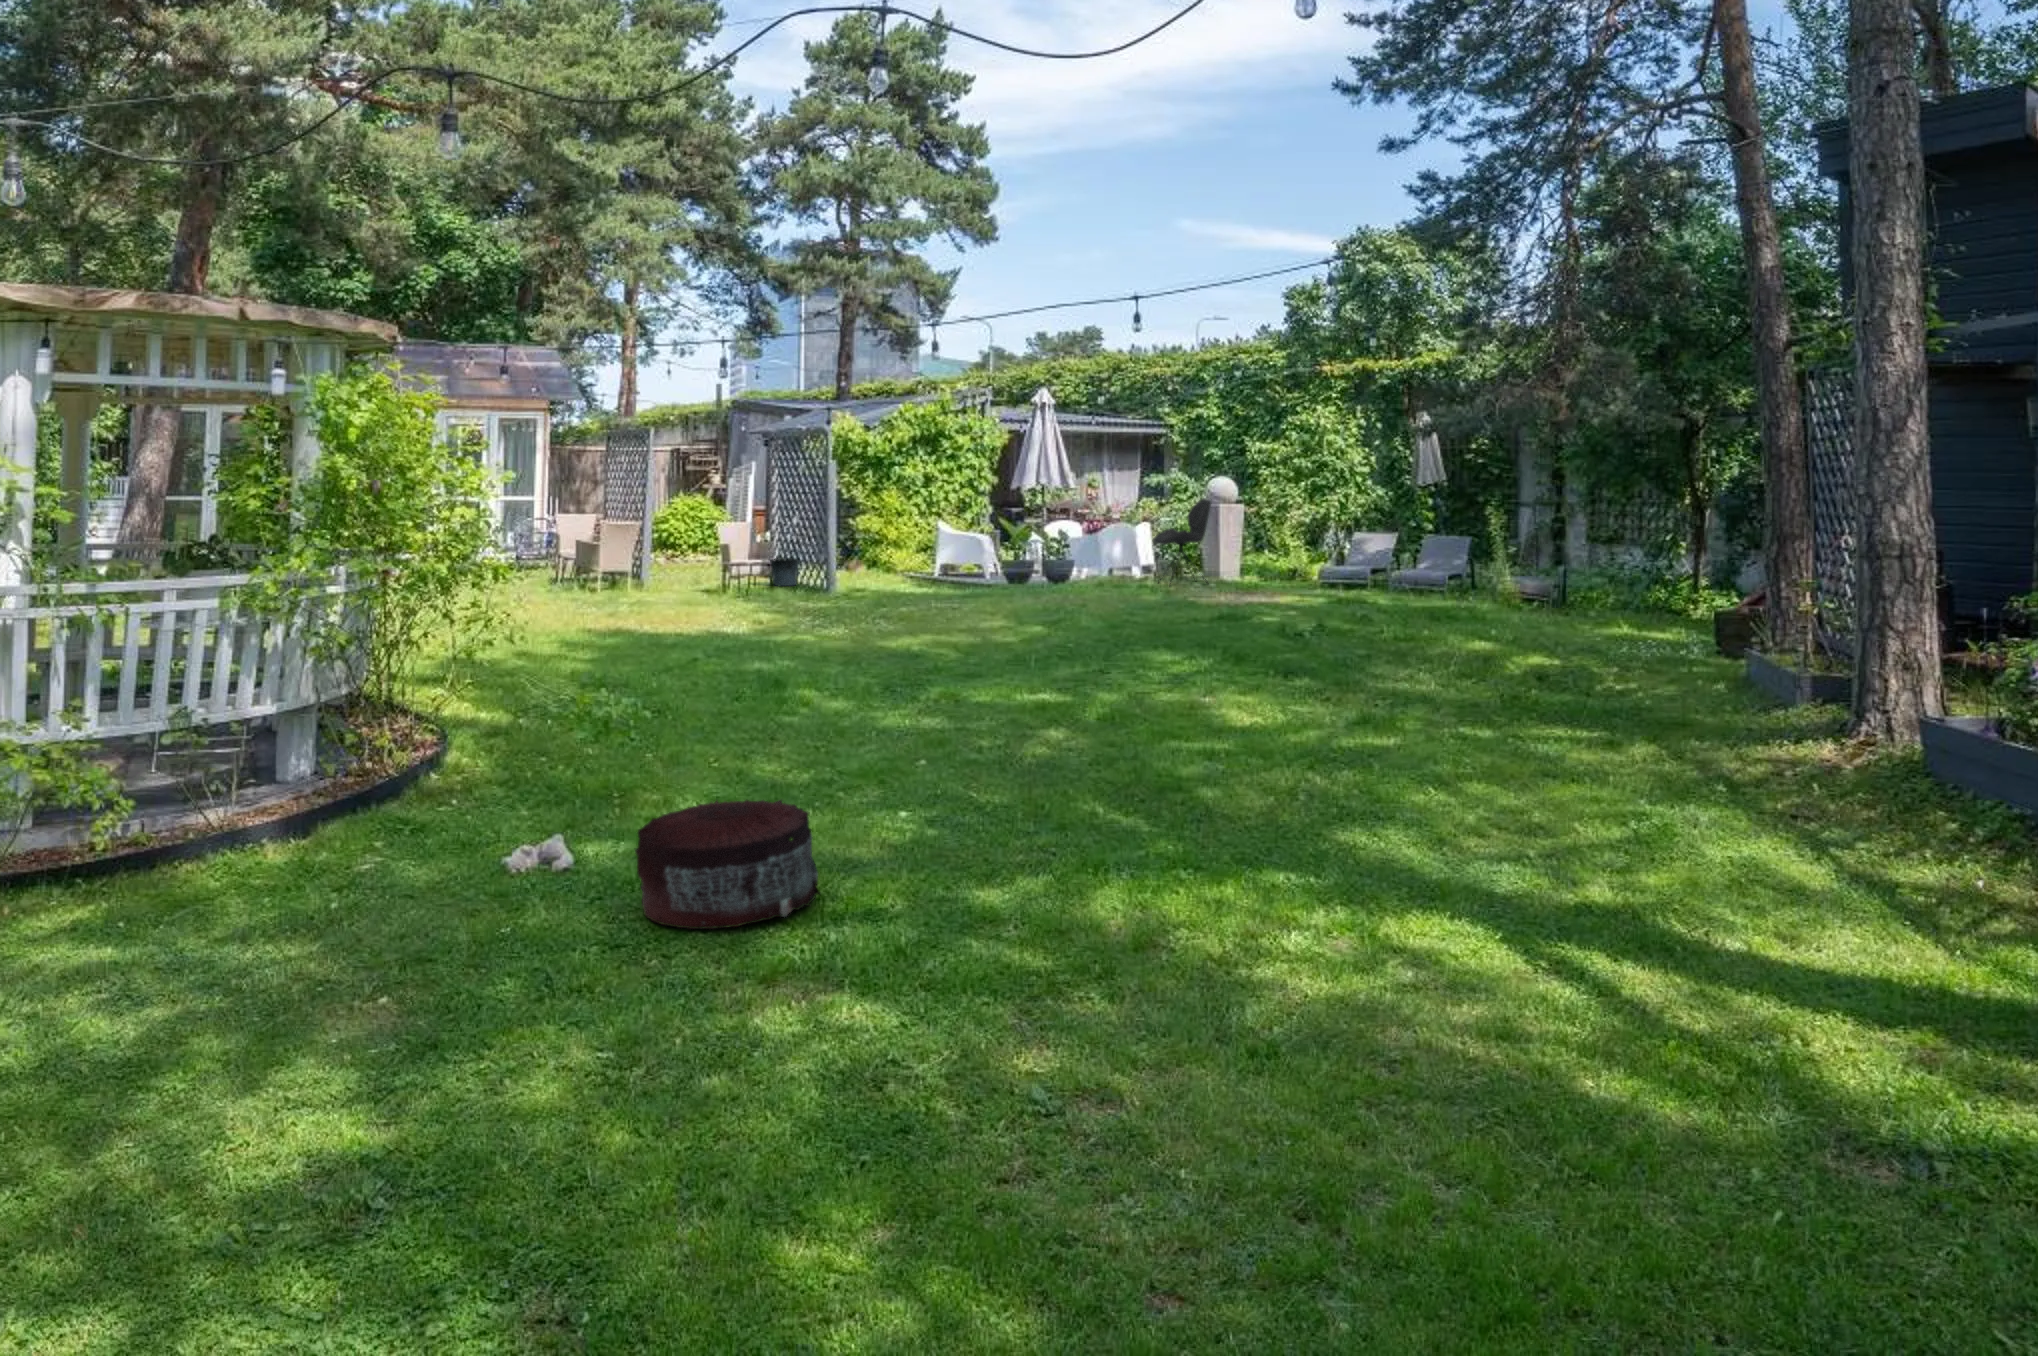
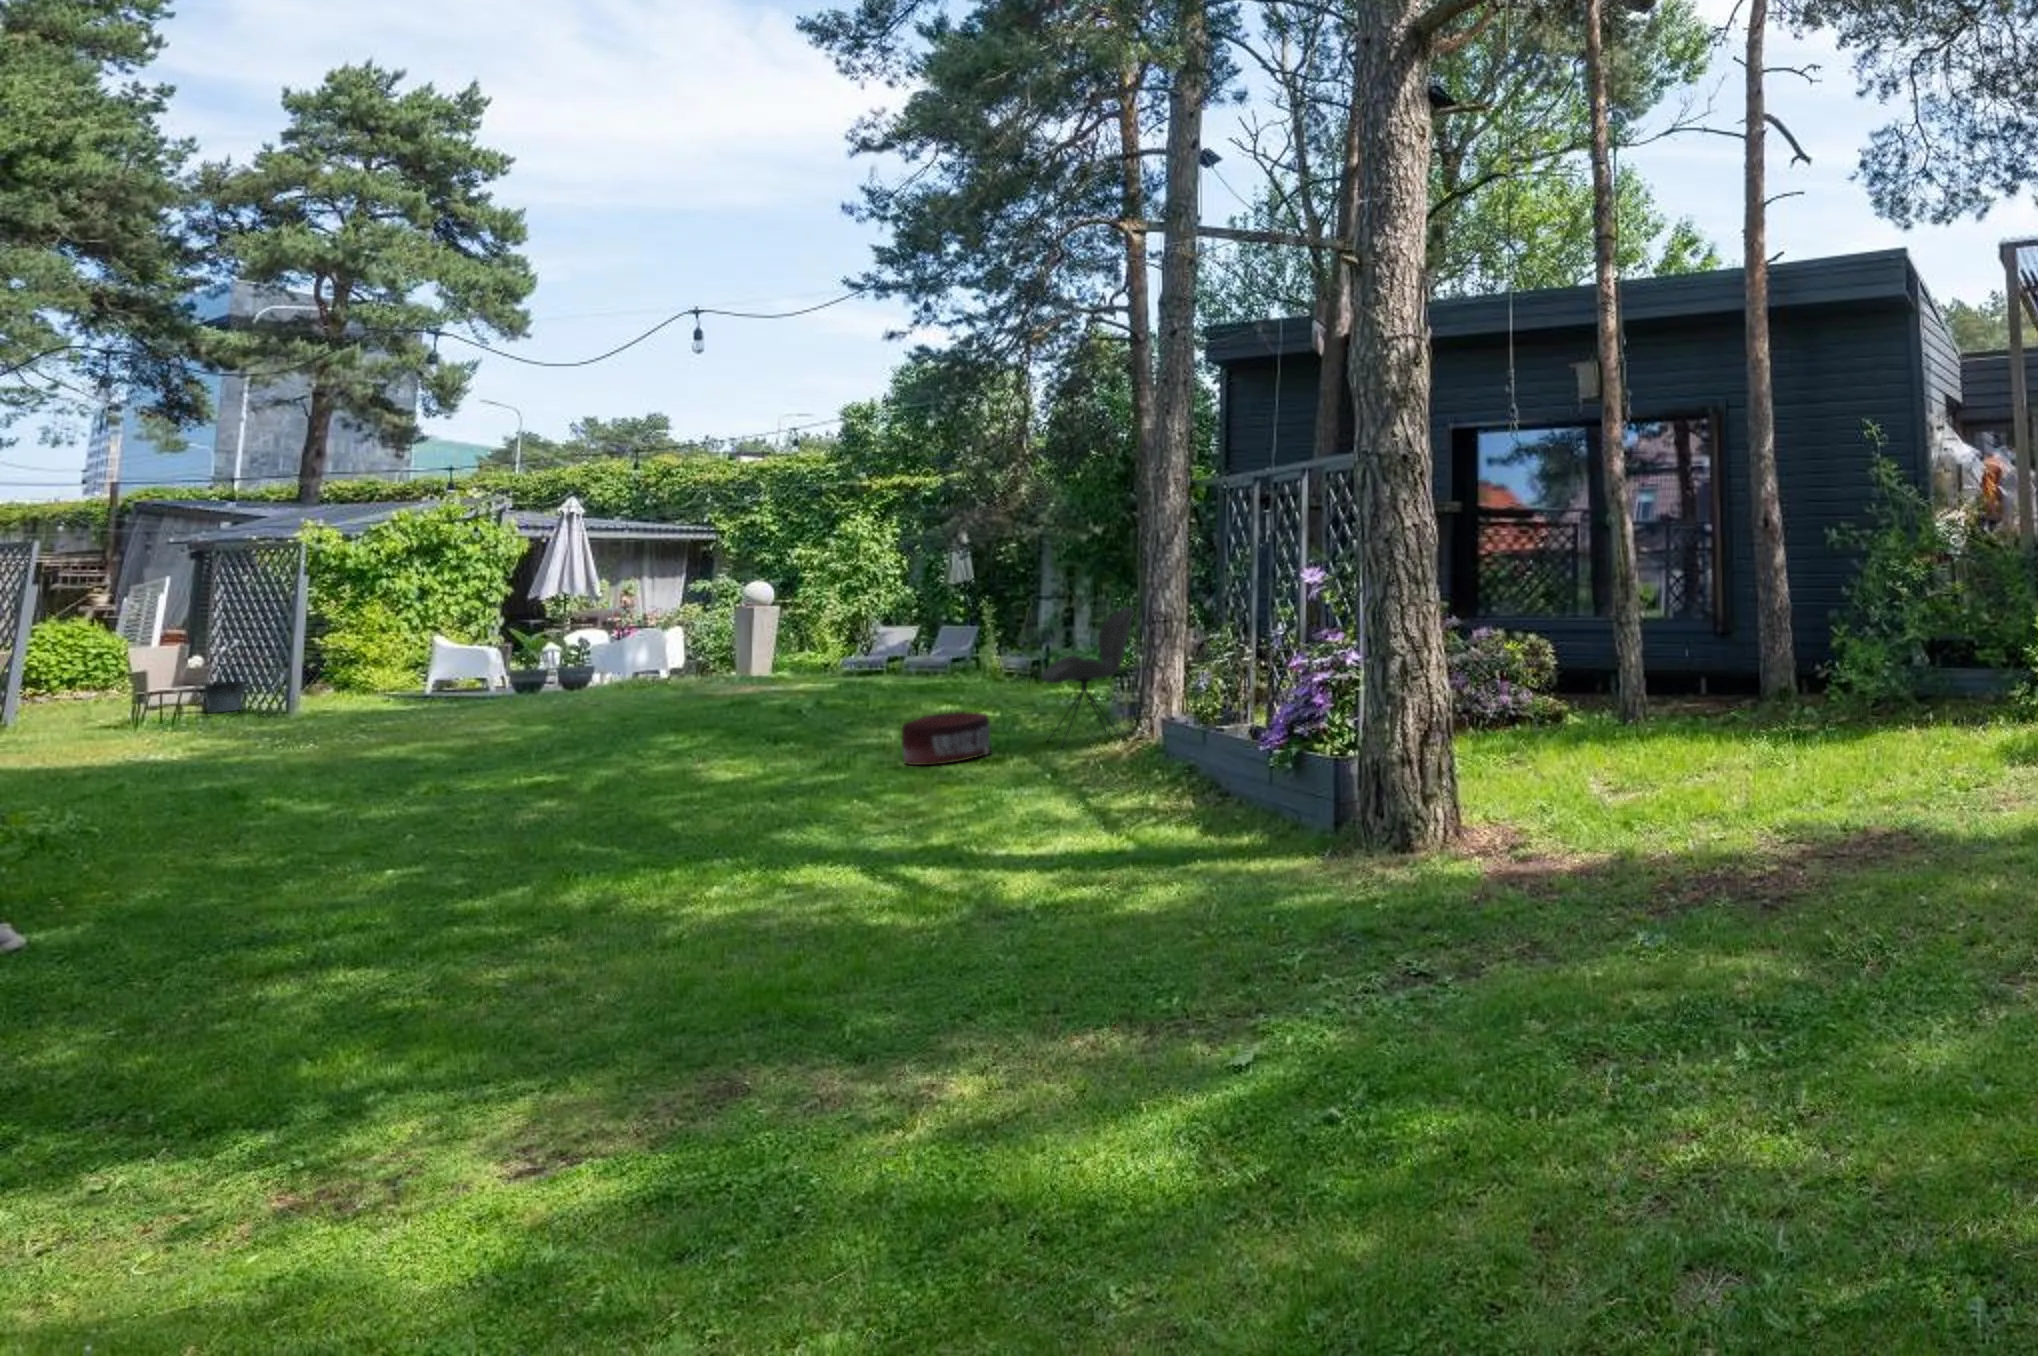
chair: present [1153,498,1211,571] -> present [1041,607,1134,746]
pouf: present [635,800,821,929] -> present [901,712,992,765]

